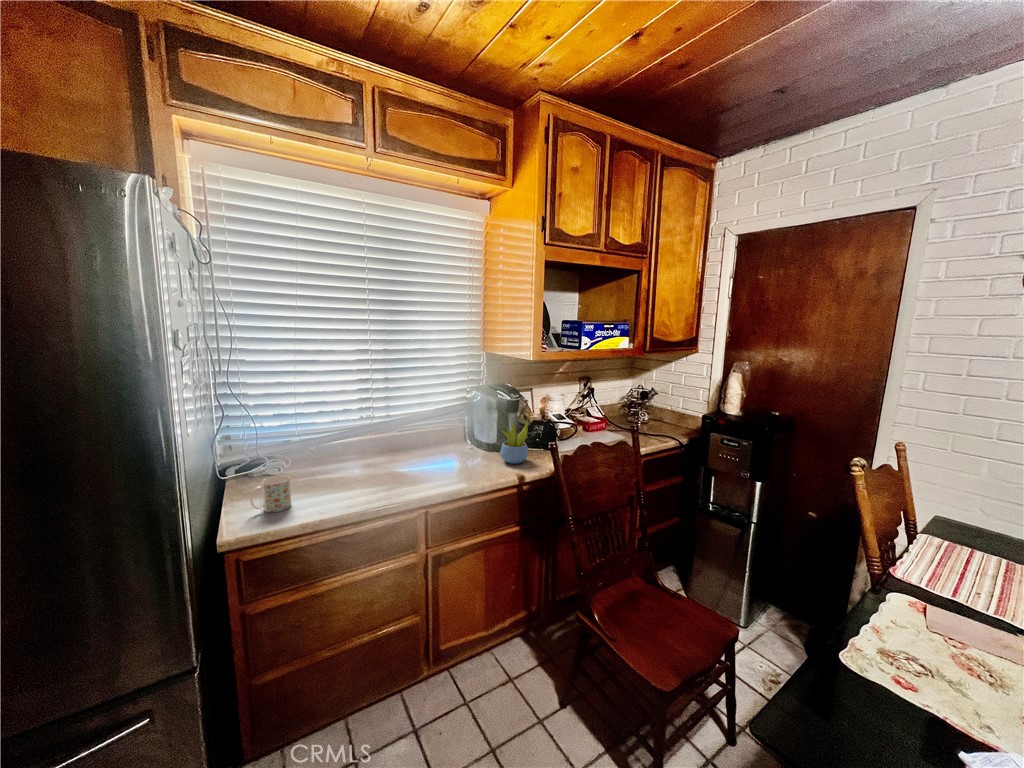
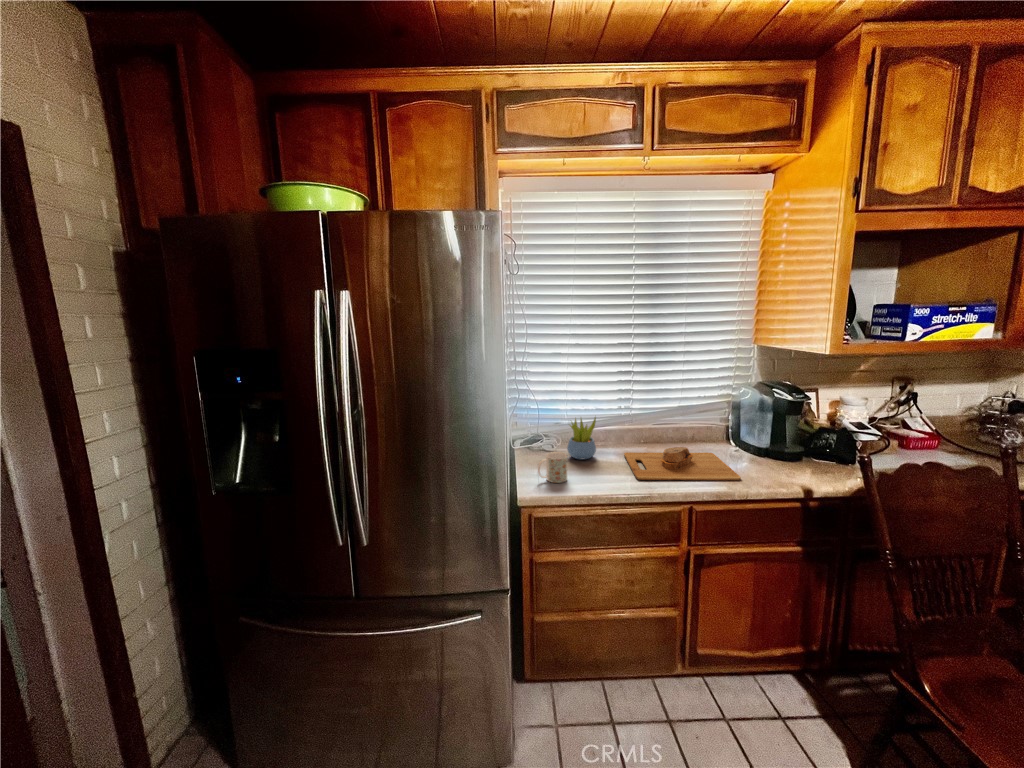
succulent plant: present [500,420,528,464] -> present [567,417,596,460]
cutting board: none [364,451,471,491] -> present [624,447,741,480]

